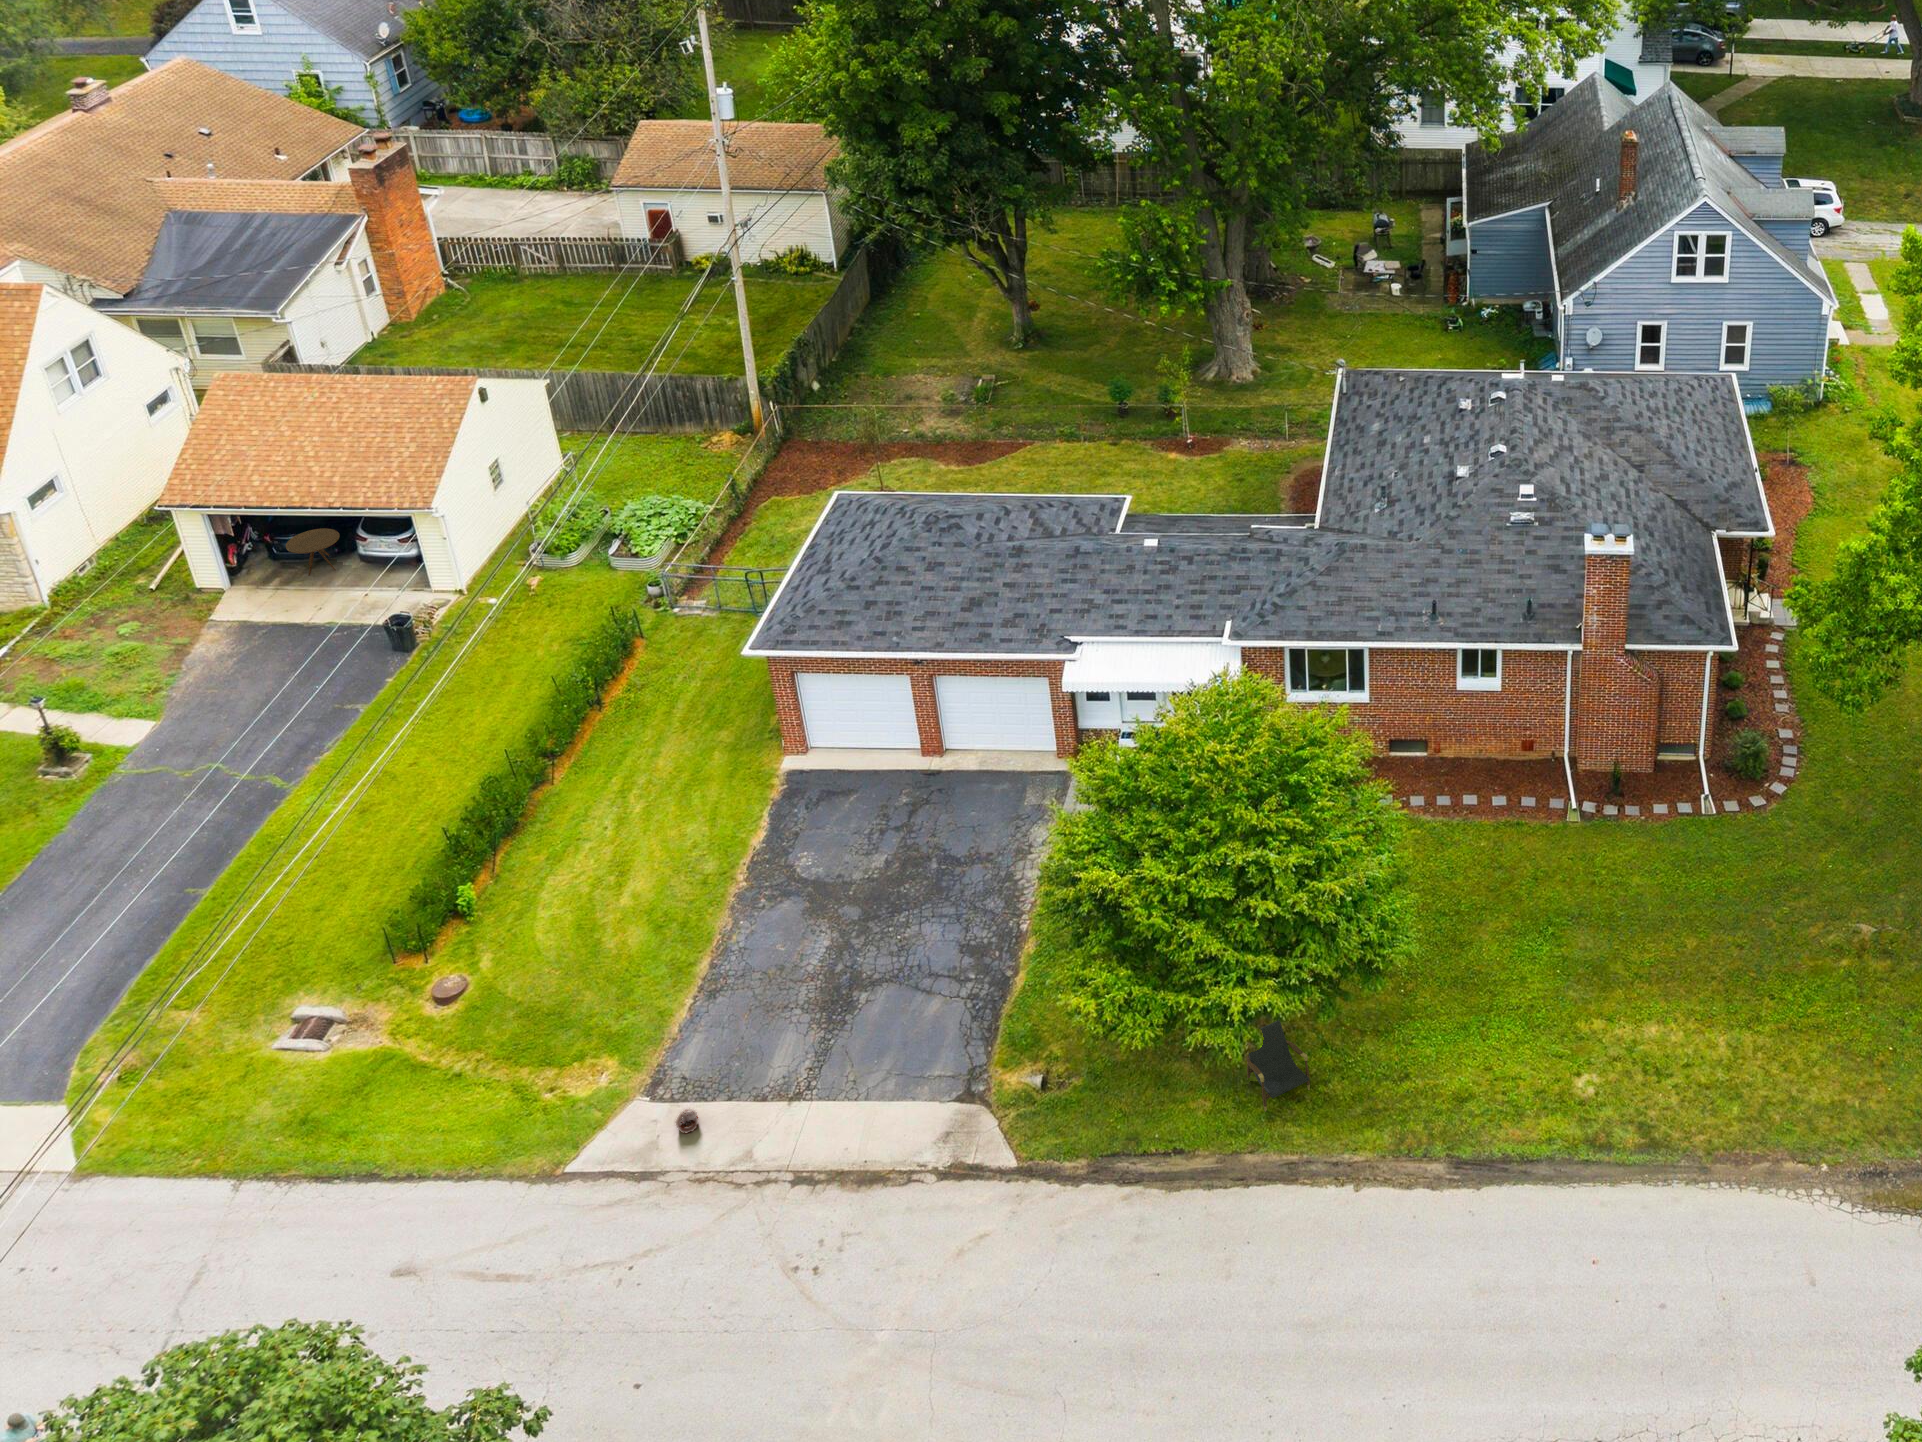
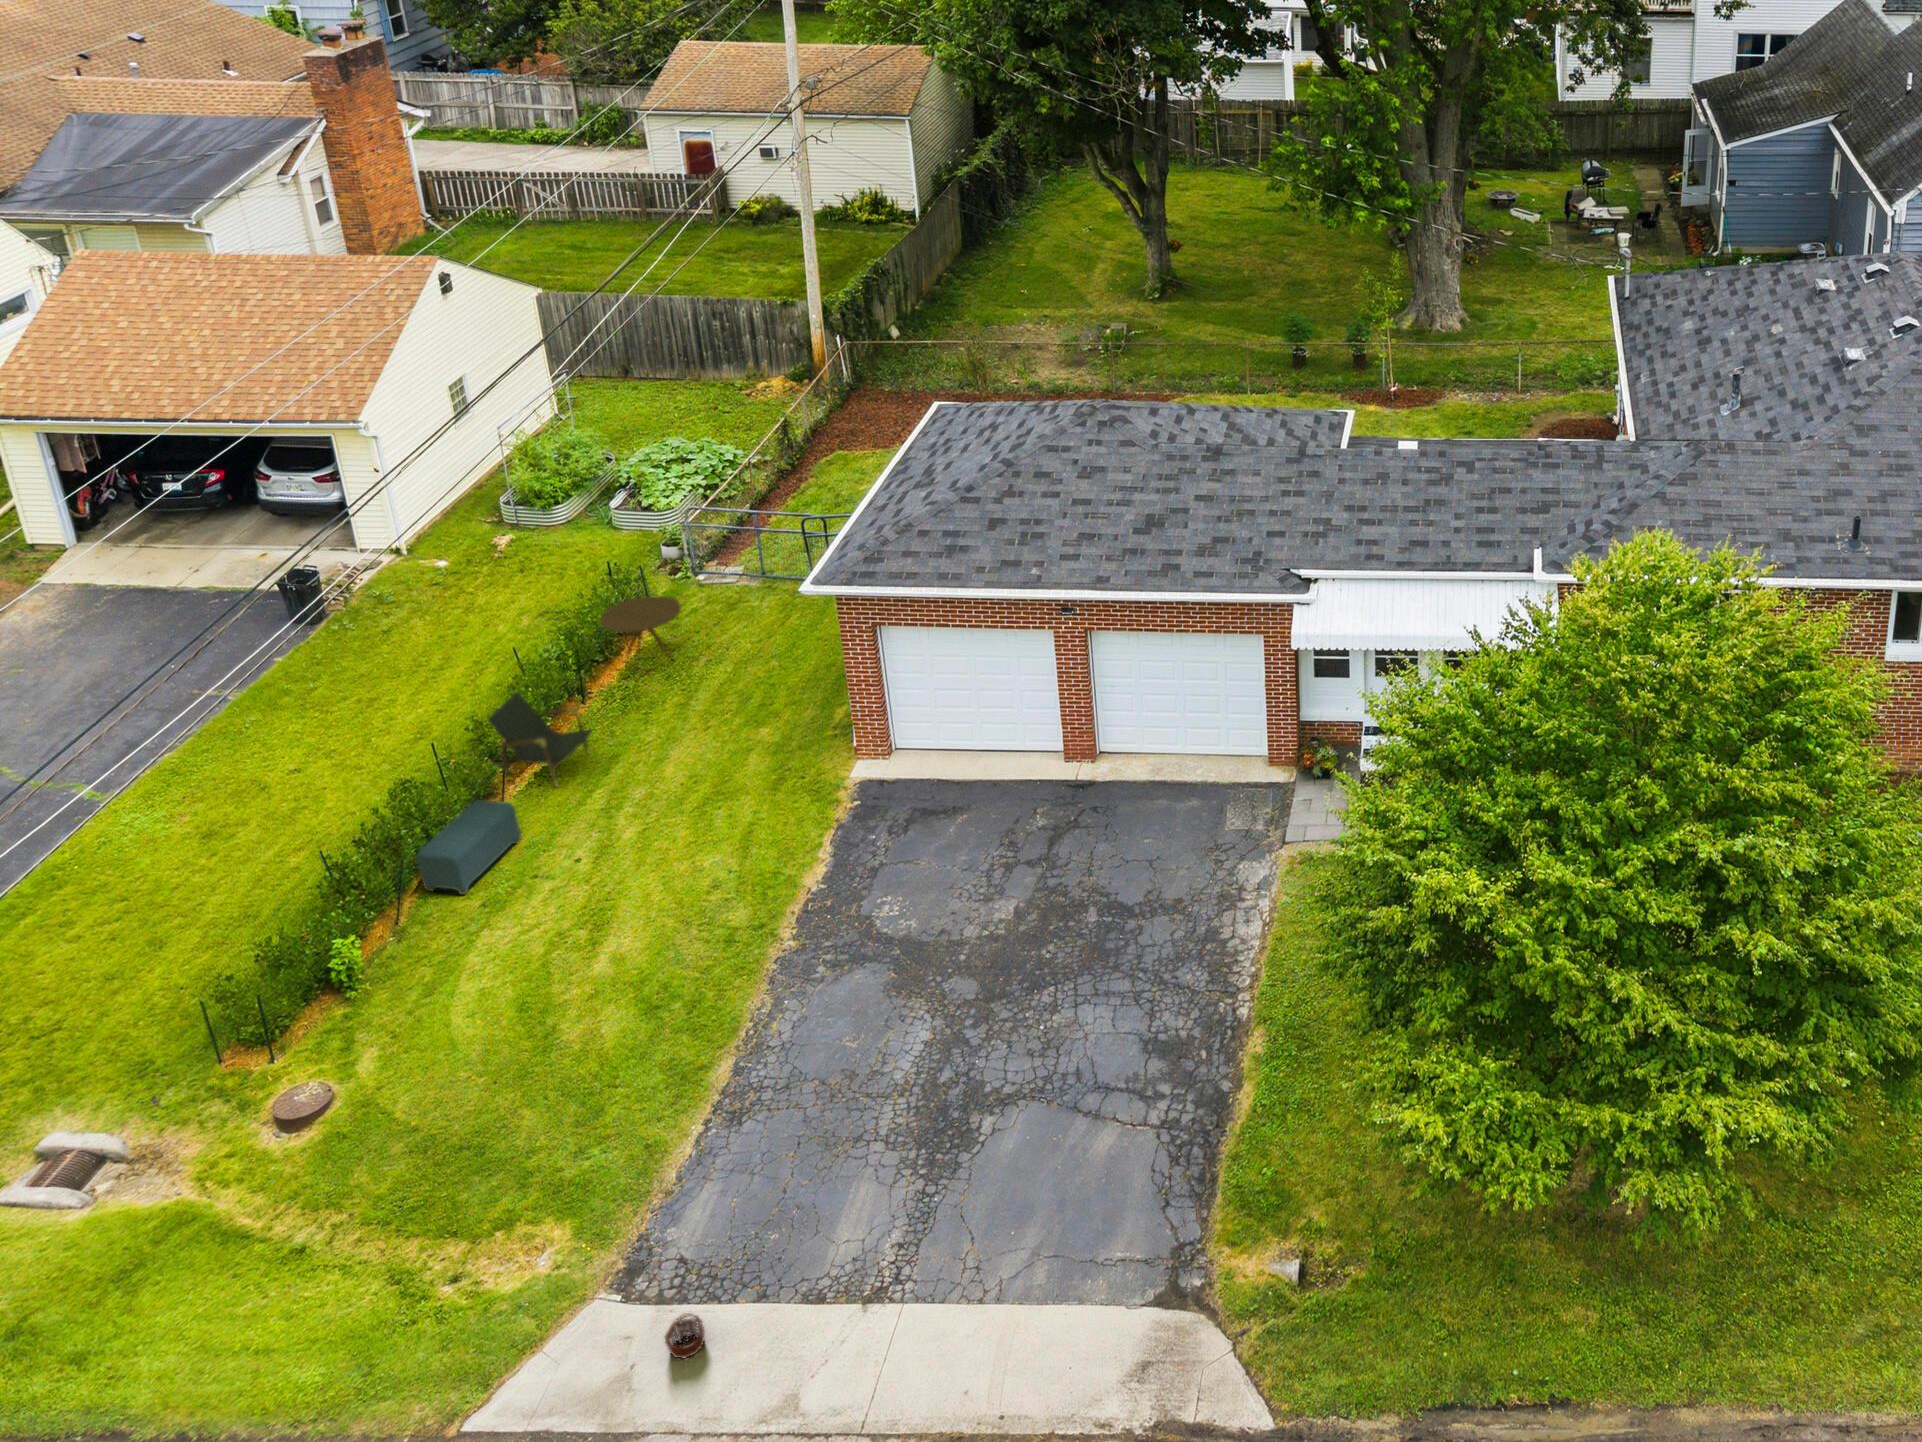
round table: present [286,528,340,576] -> present [600,596,681,669]
bench: none [503,789,568,852] -> present [417,800,521,895]
lounge chair: present [1246,1020,1310,1112] -> present [488,693,591,786]

